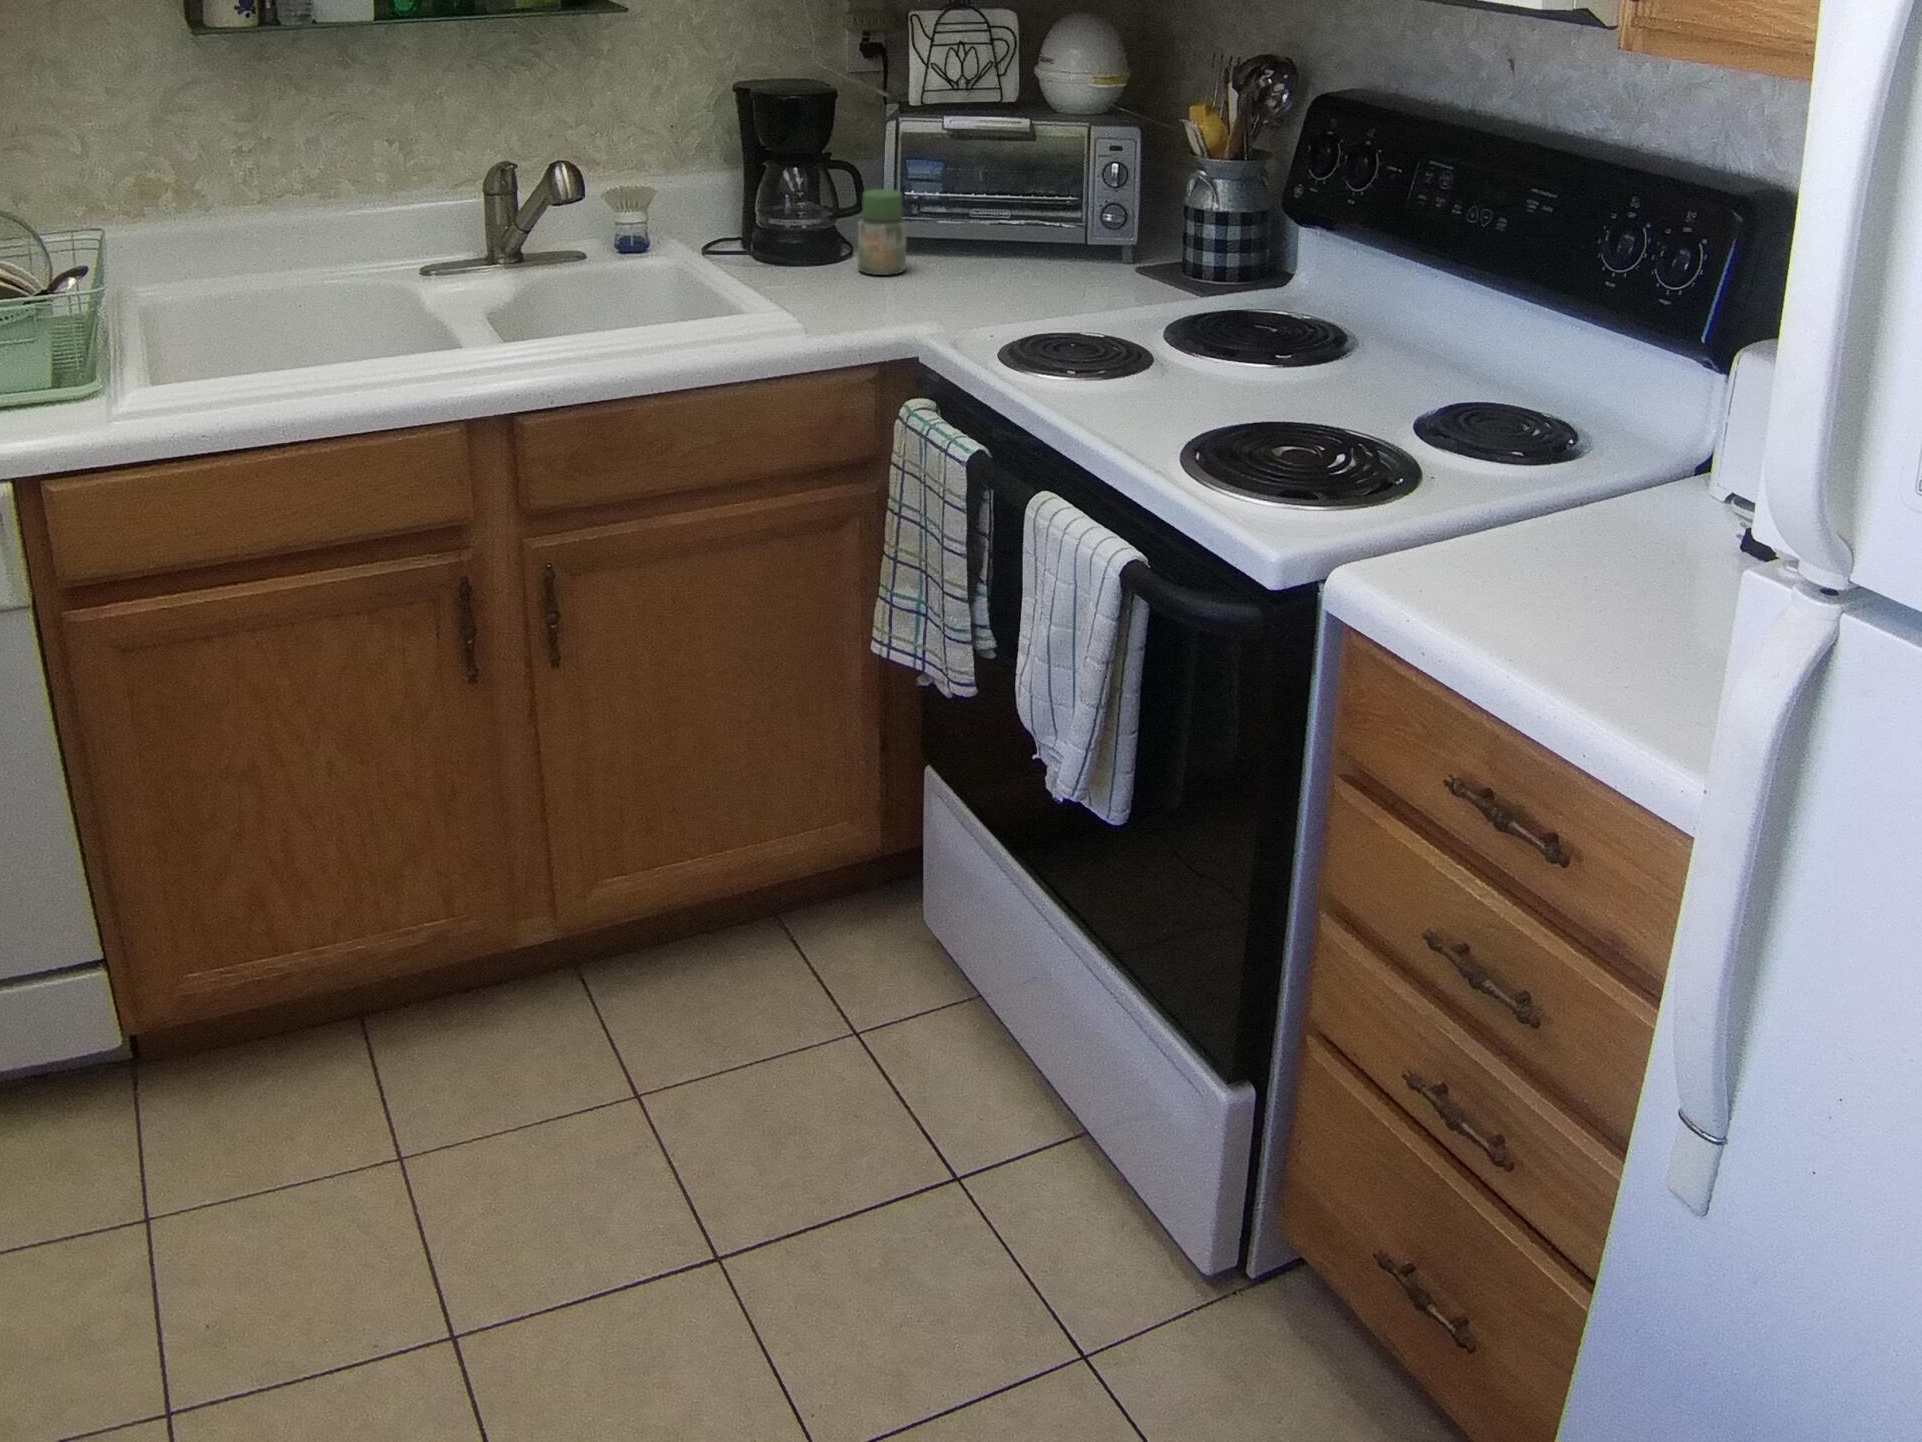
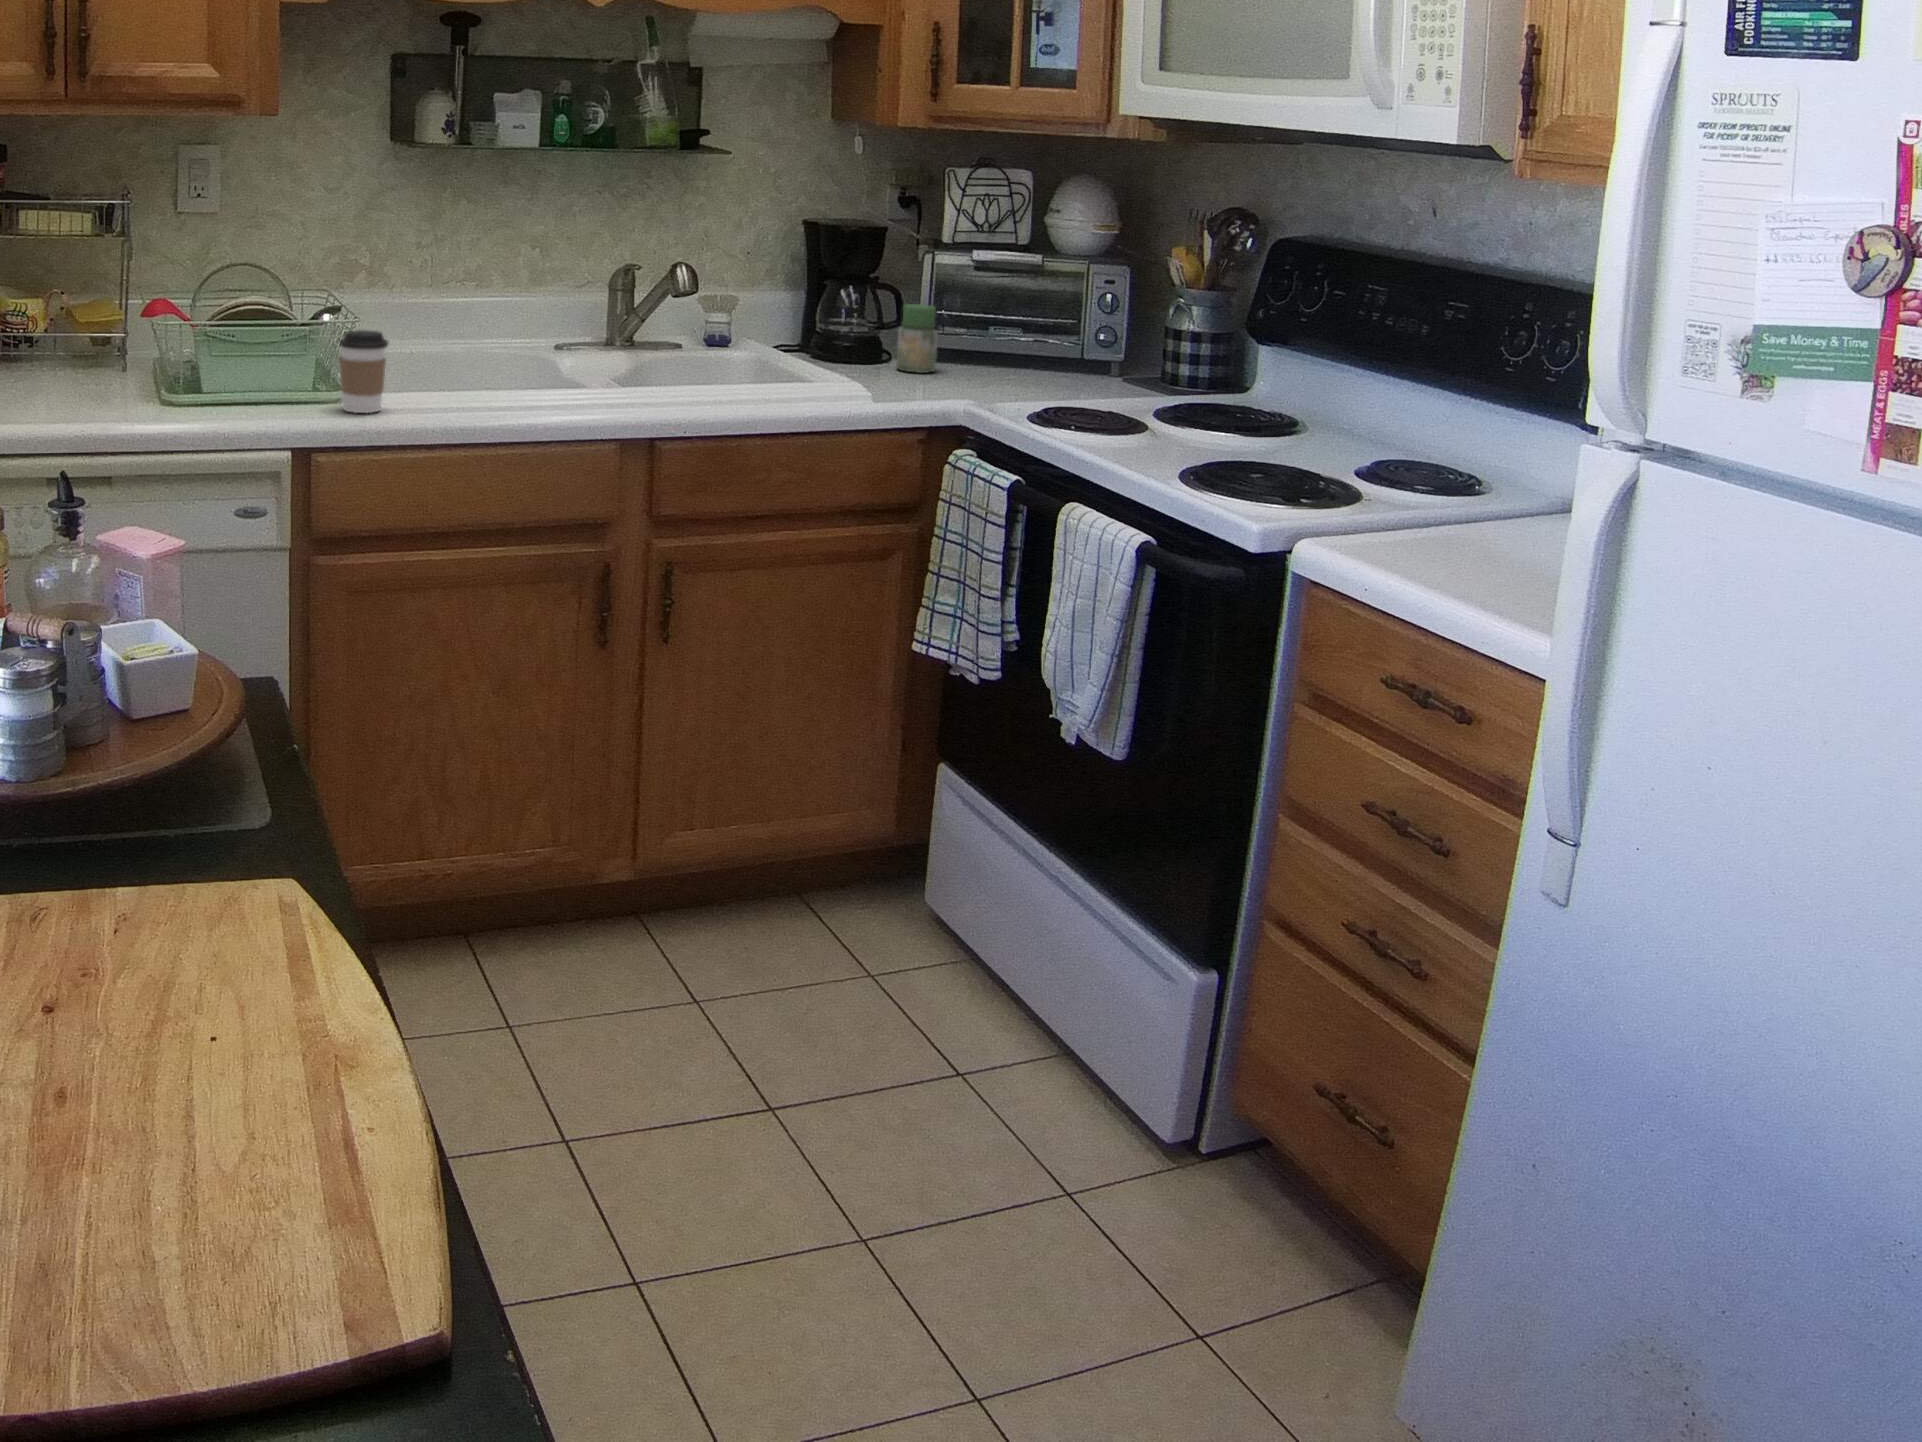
coffee cup: none [31,305,112,425] -> present [339,330,388,413]

